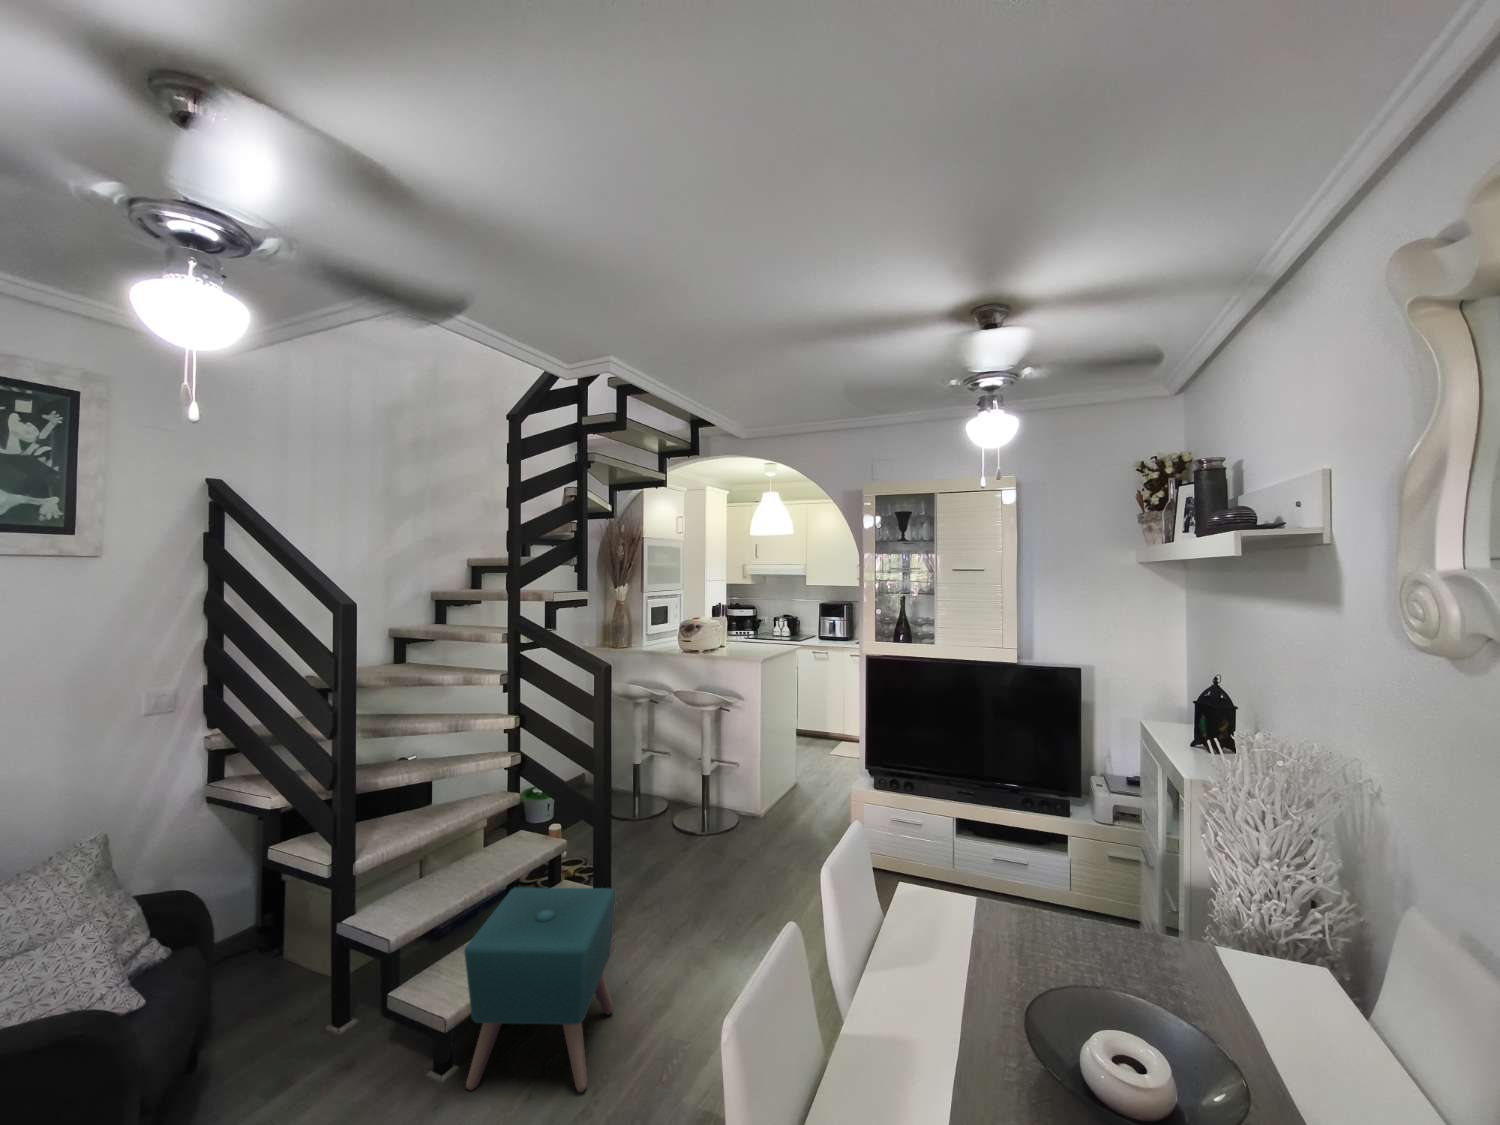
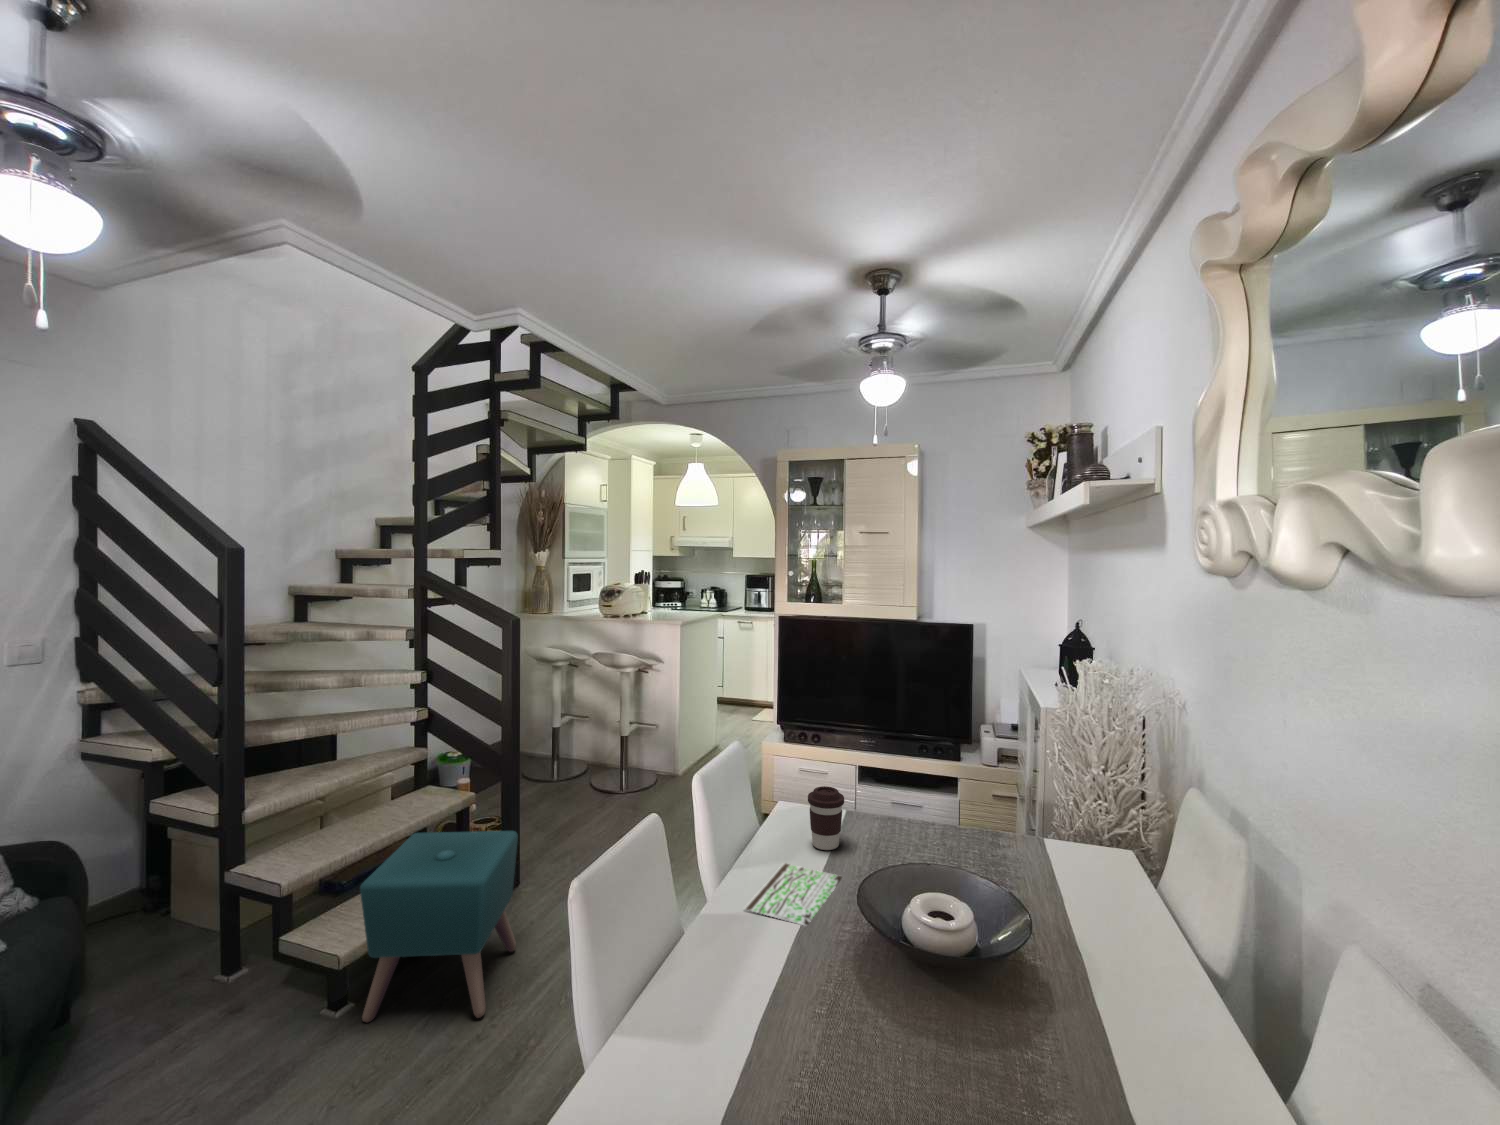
coffee cup: none [933,870,975,943] -> present [808,786,844,850]
book: none [878,959,988,1054] -> present [744,863,843,926]

